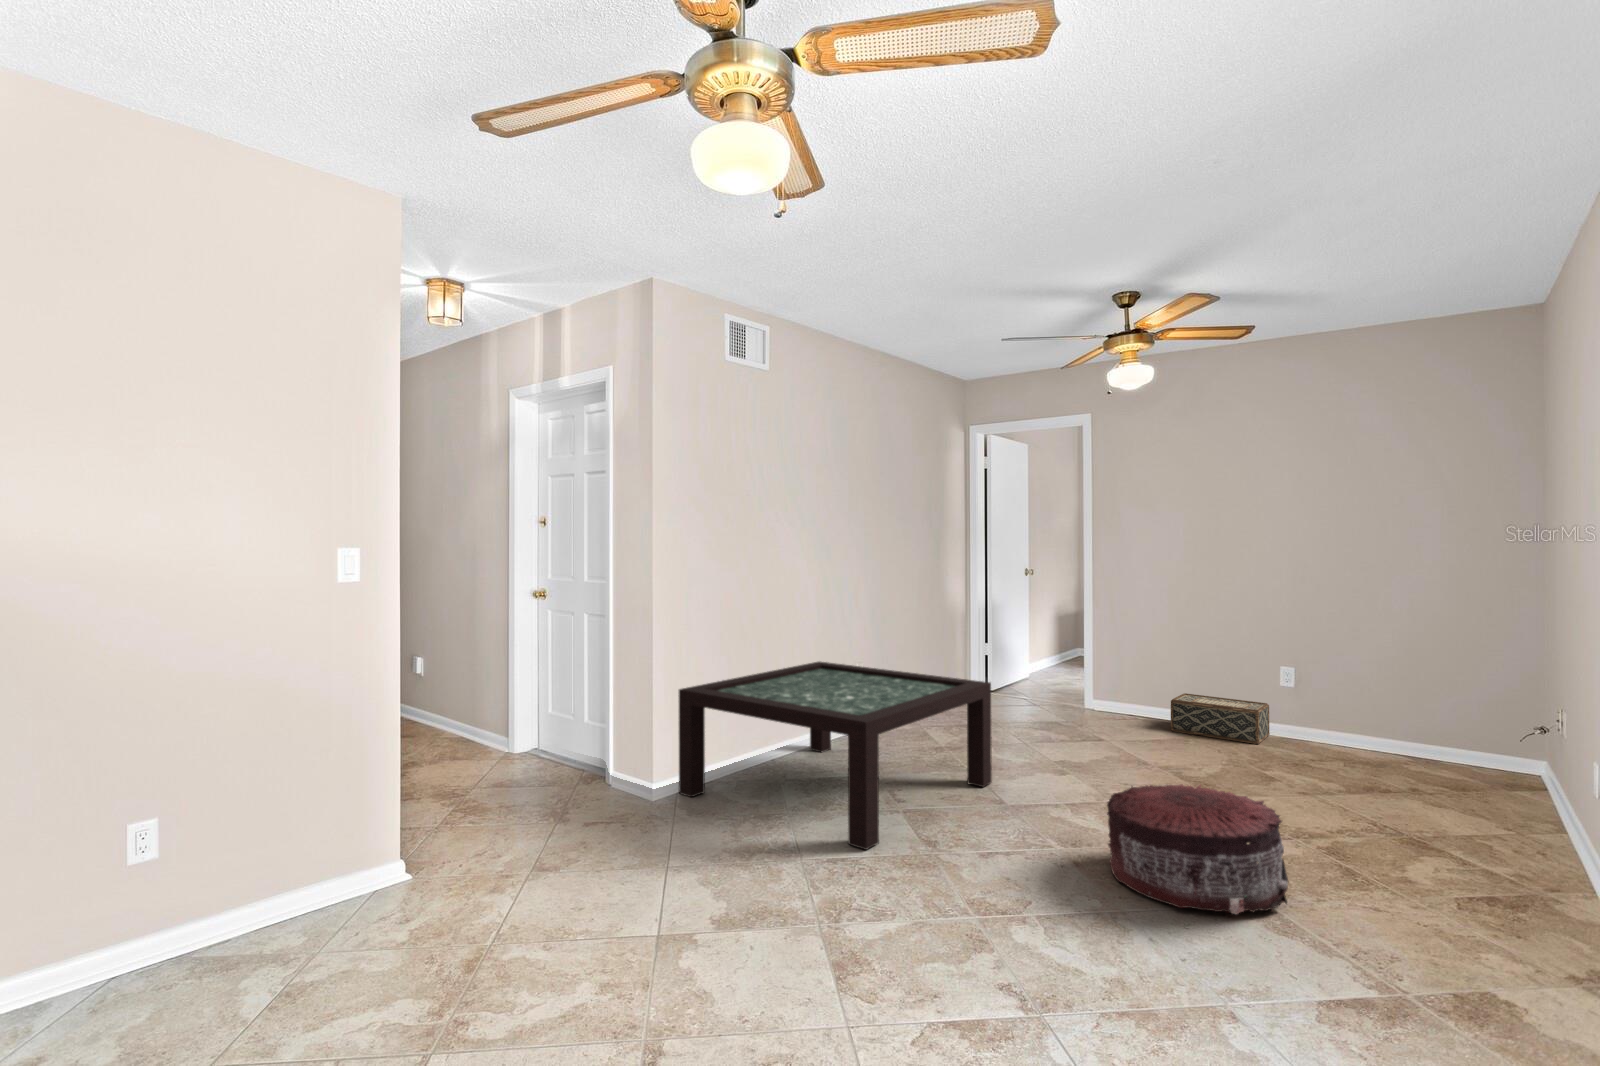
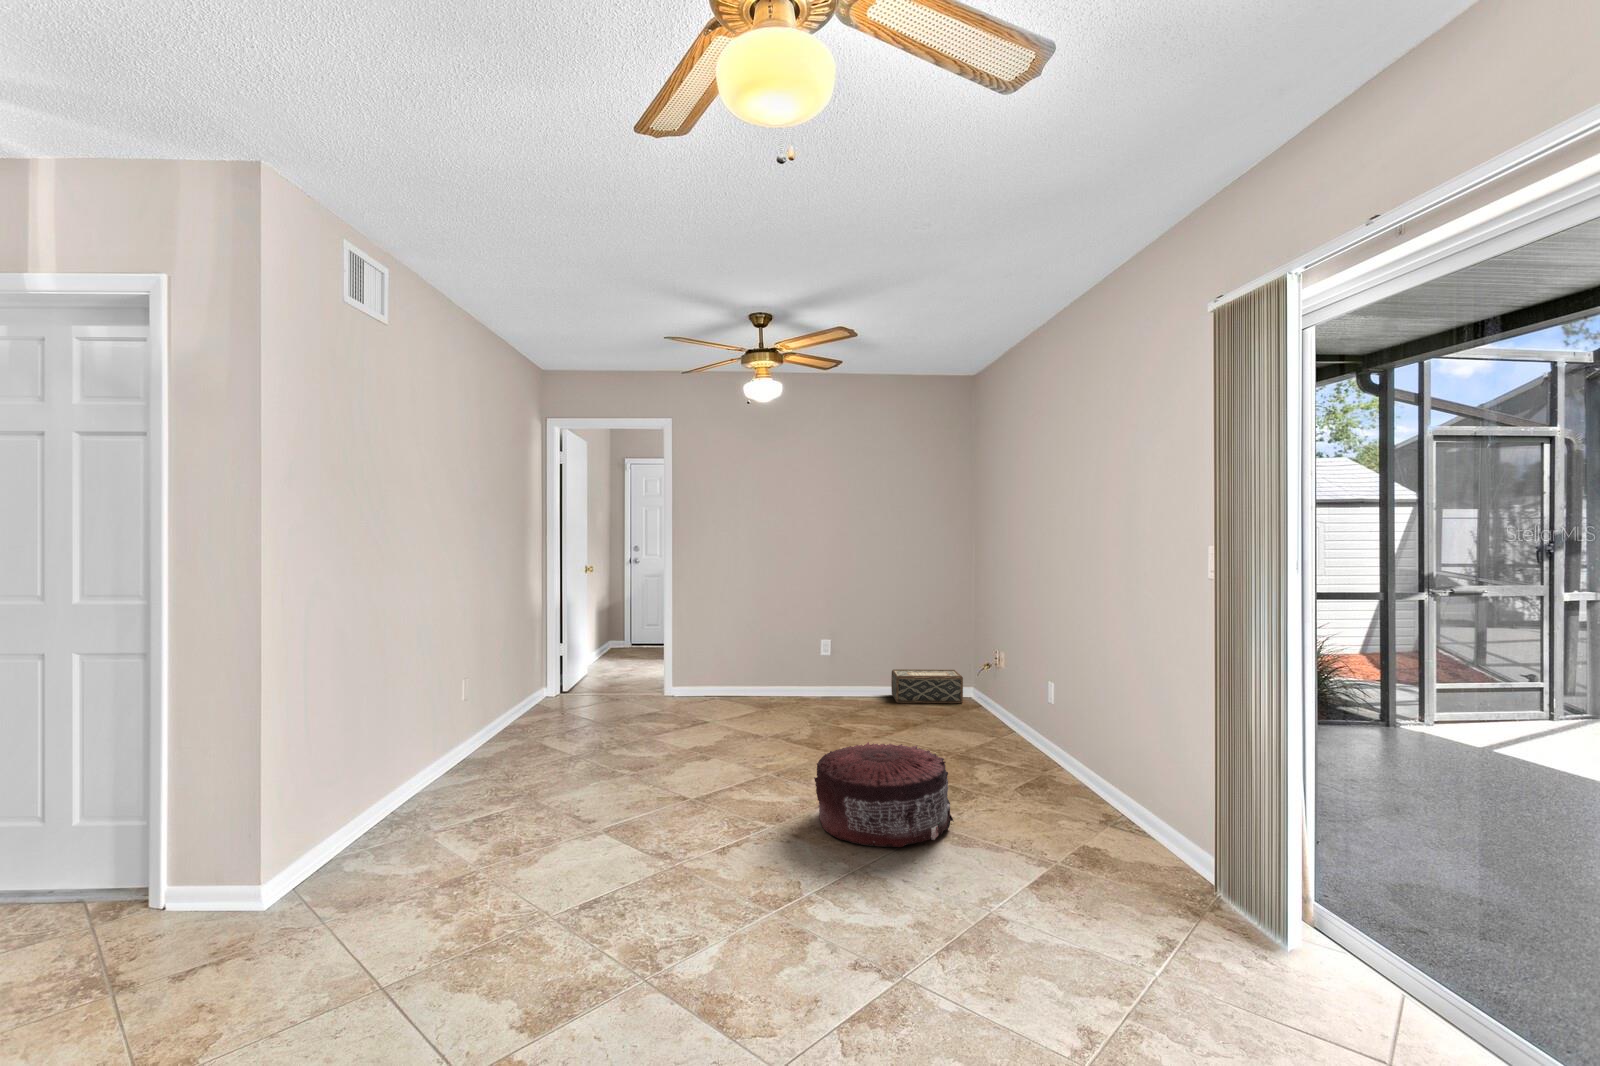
coffee table: present [679,662,992,850] -> none [297,680,658,886]
woven basket: present [1171,693,1270,744] -> present [891,669,963,703]

